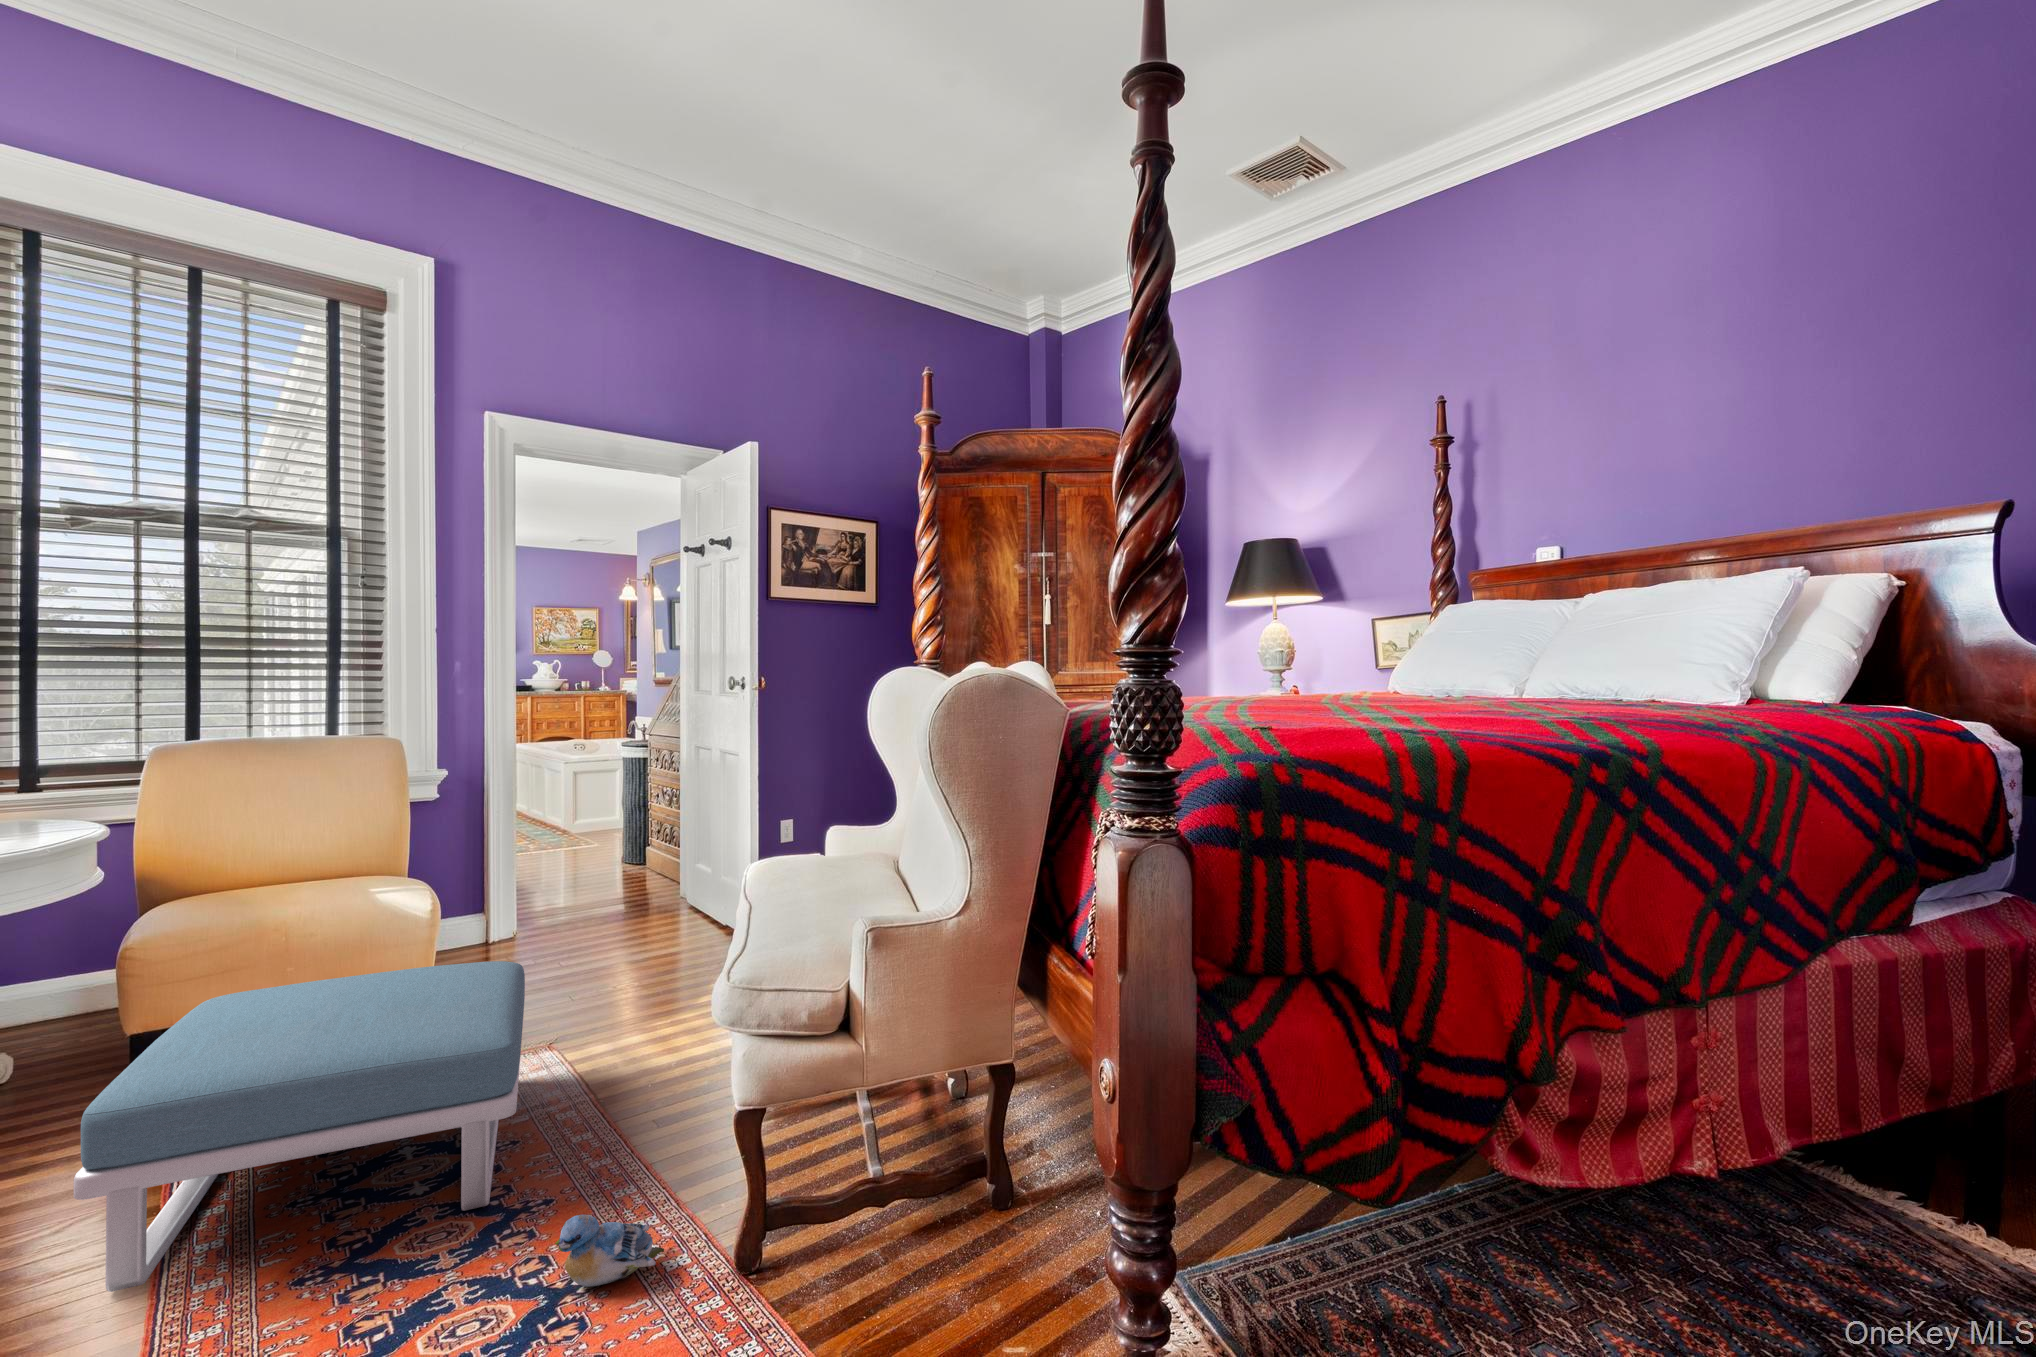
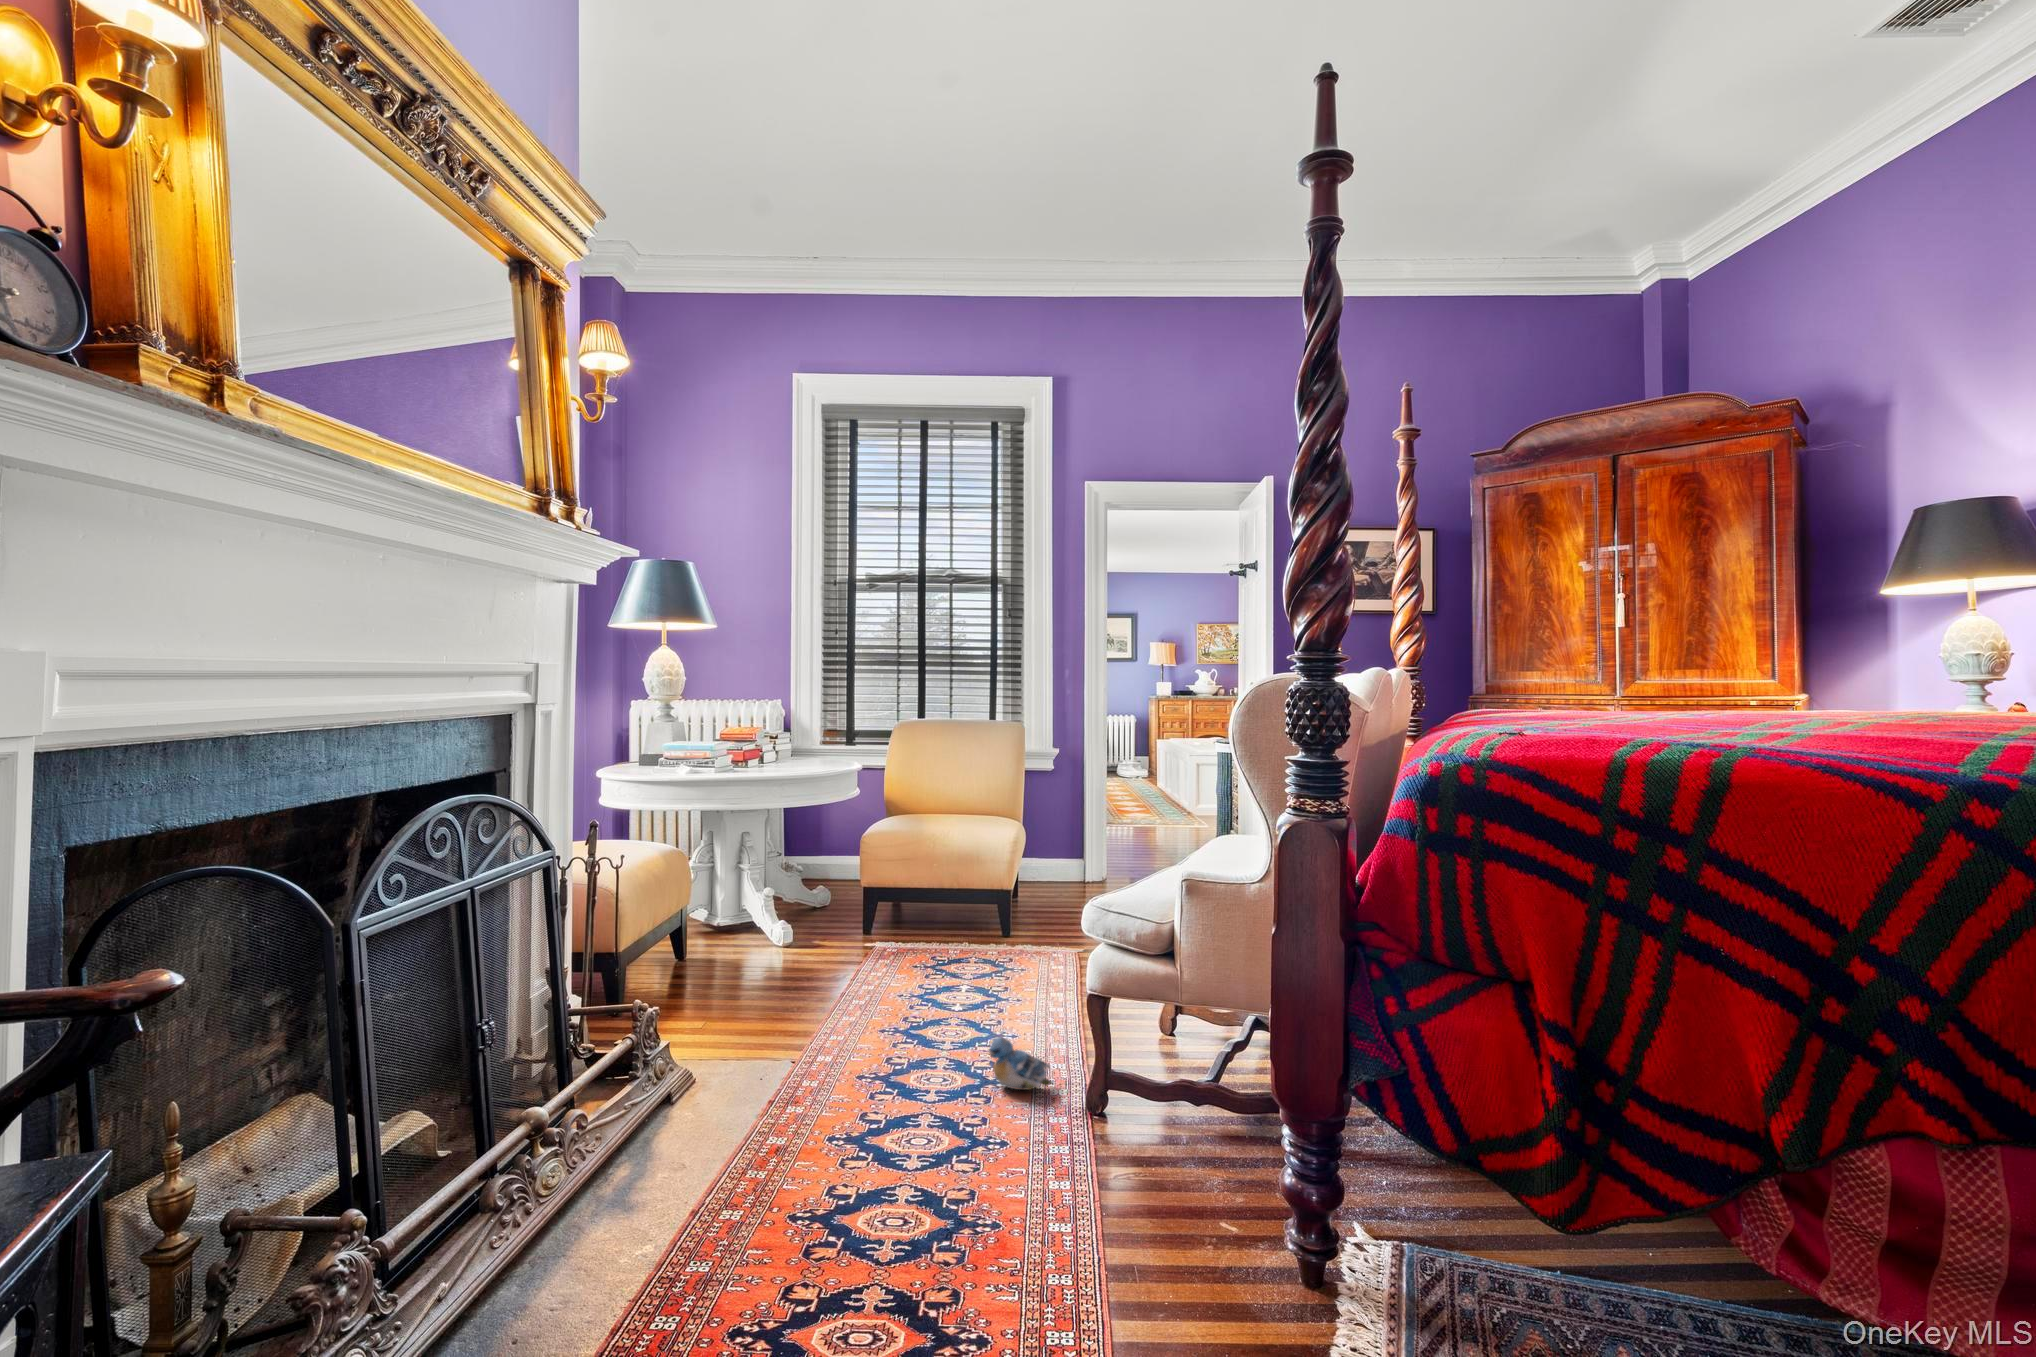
footstool: present [74,961,525,1292] -> none [804,868,1048,1027]

